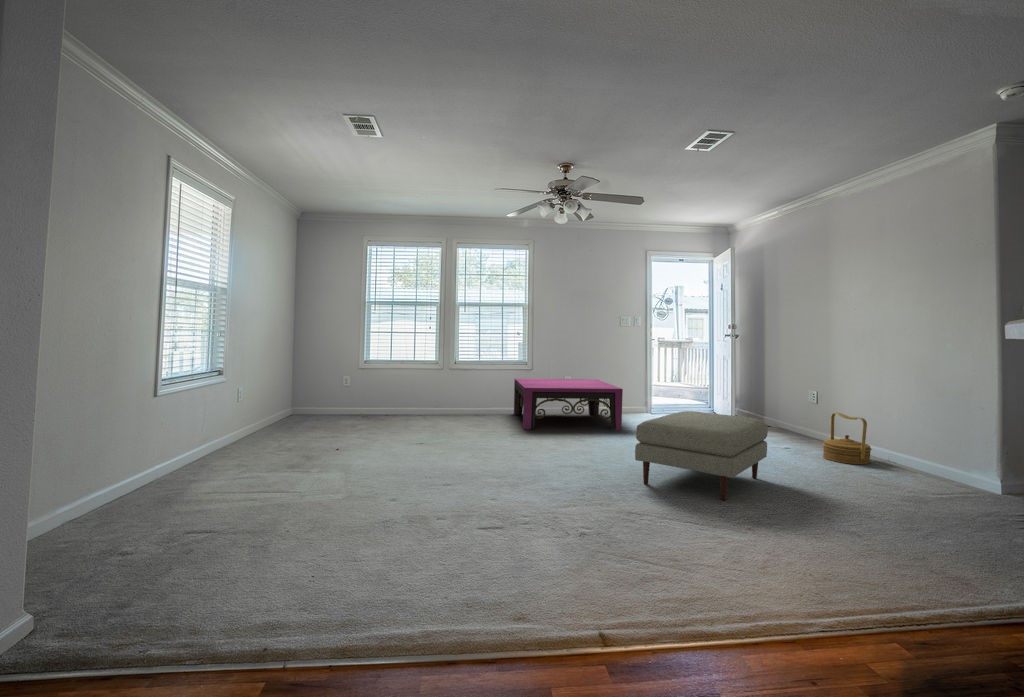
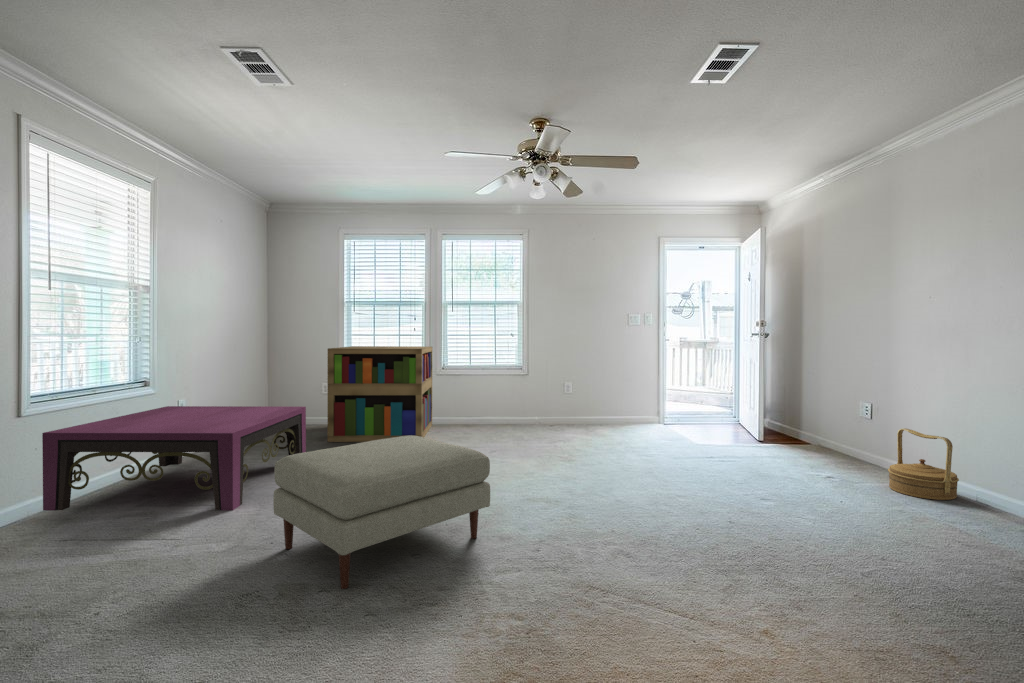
bookshelf: none [361,342,445,426] -> present [327,346,432,442]
coffee table: present [514,379,623,430] -> present [42,406,306,511]
ottoman: present [635,411,768,500] -> present [273,435,490,589]

